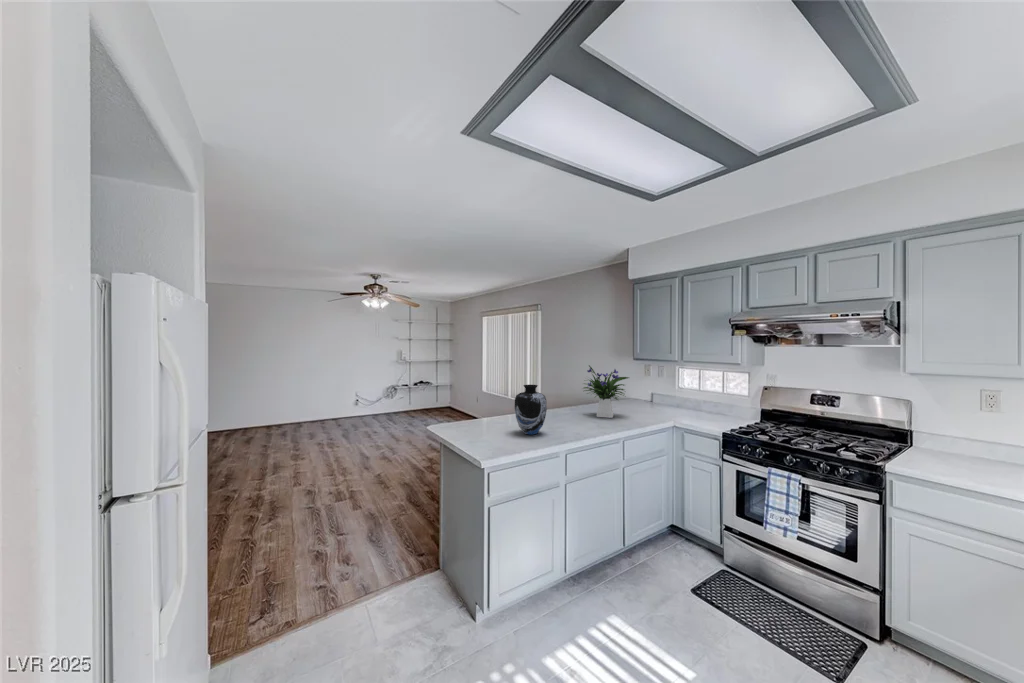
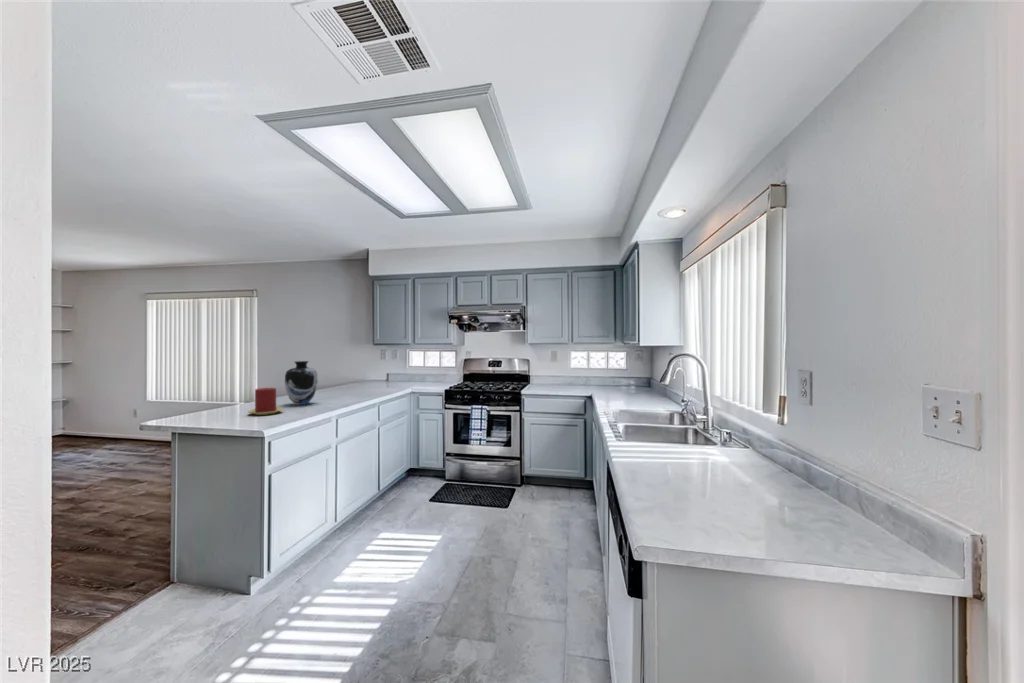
flower arrangement: present [584,365,629,418] -> none [333,347,377,390]
candle: none [471,414,502,445] -> present [248,388,283,415]

